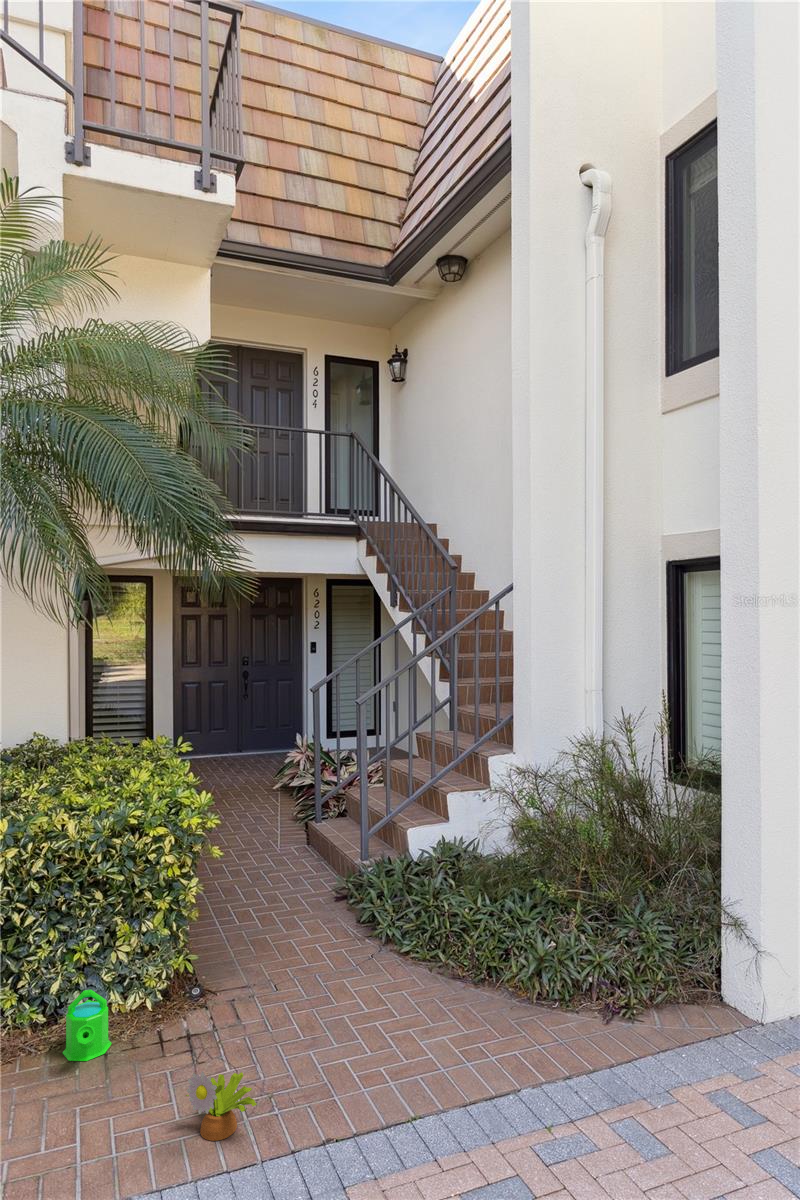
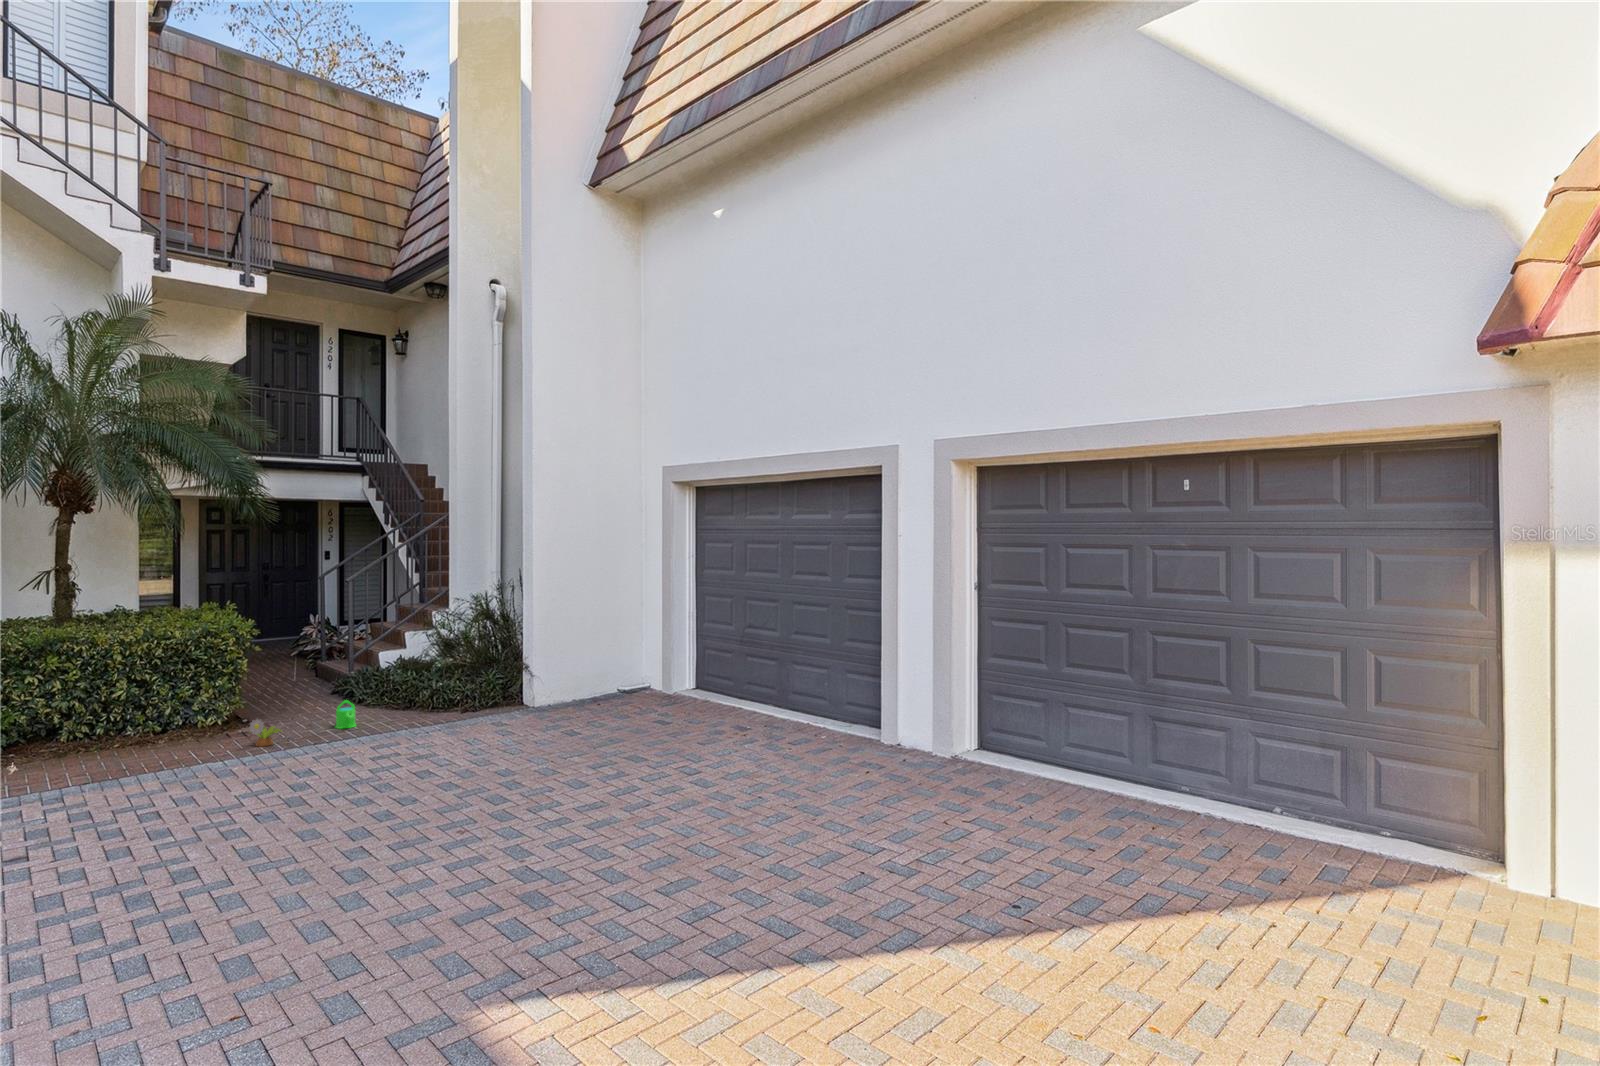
watering can: present [62,990,112,1061] -> present [335,700,356,729]

